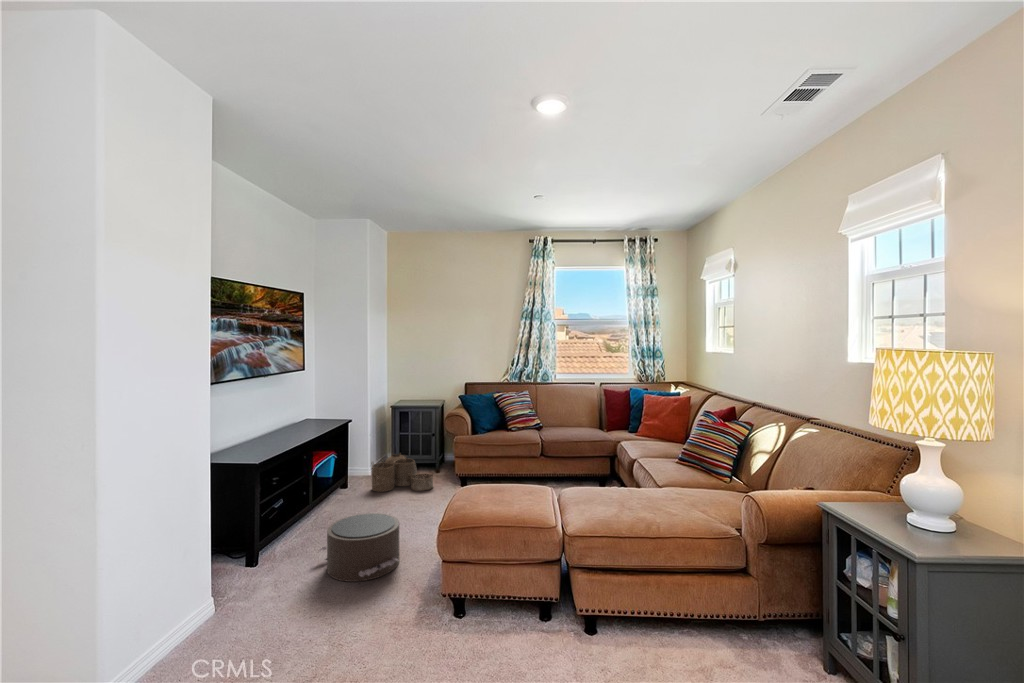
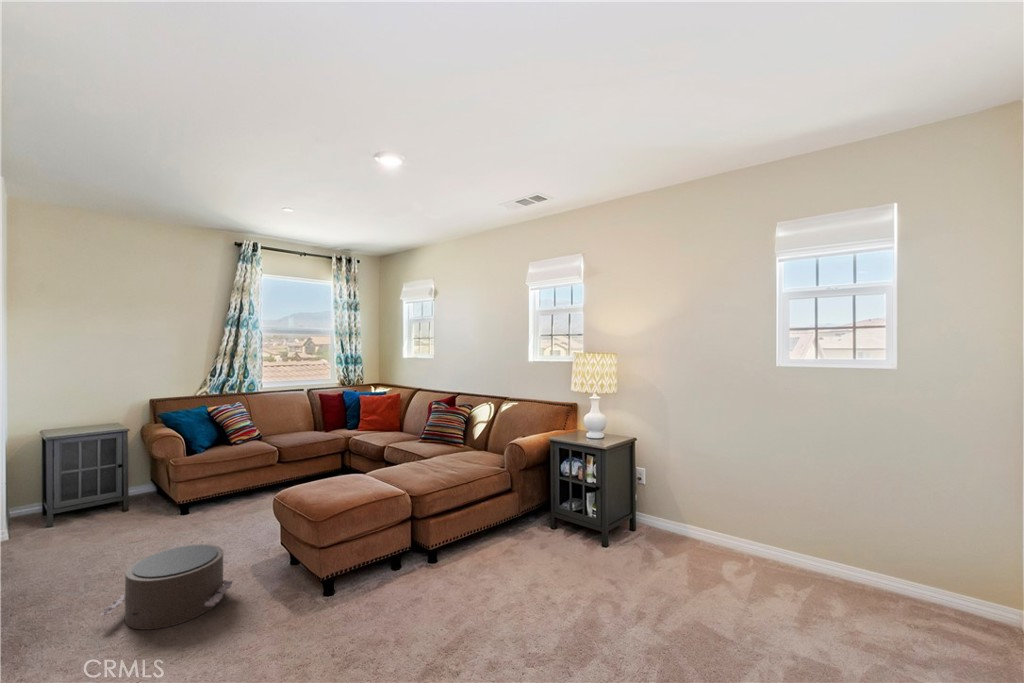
woven basket: present [371,454,433,492] -> none [35,498,145,553]

